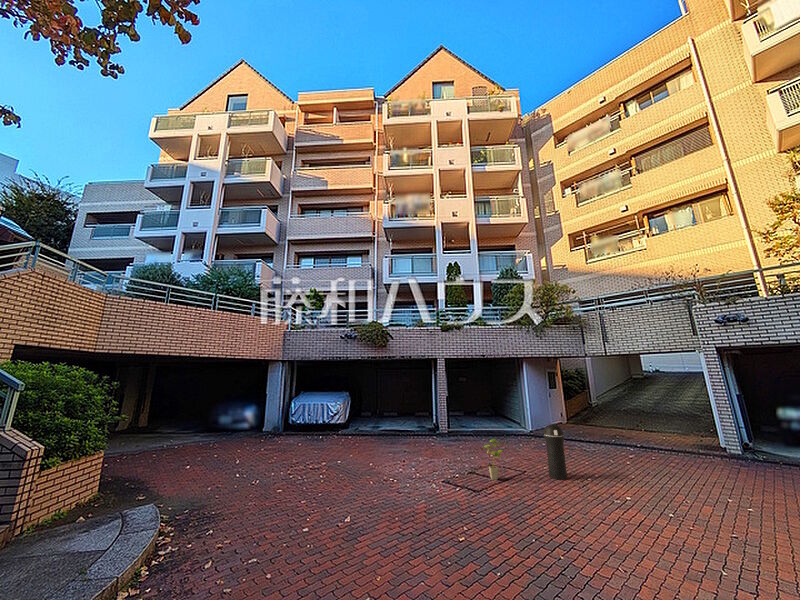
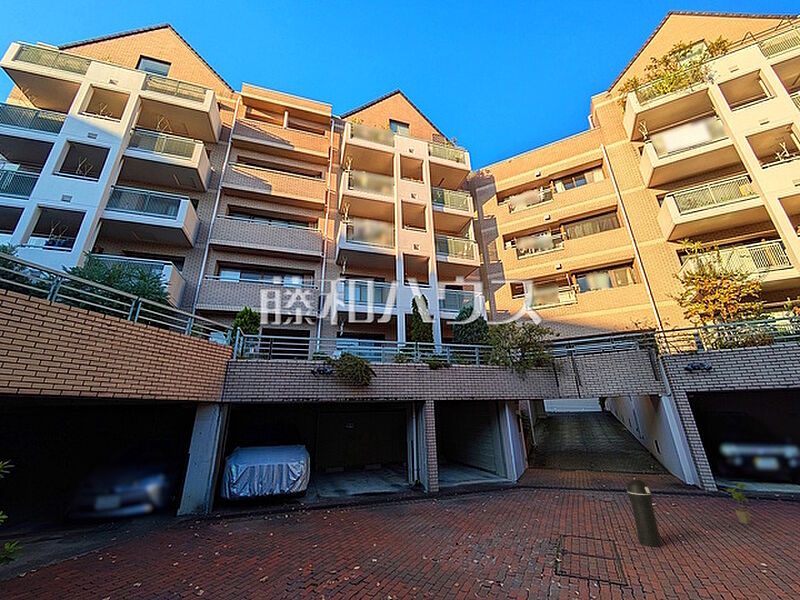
house plant: present [485,439,503,480] -> present [727,483,750,524]

